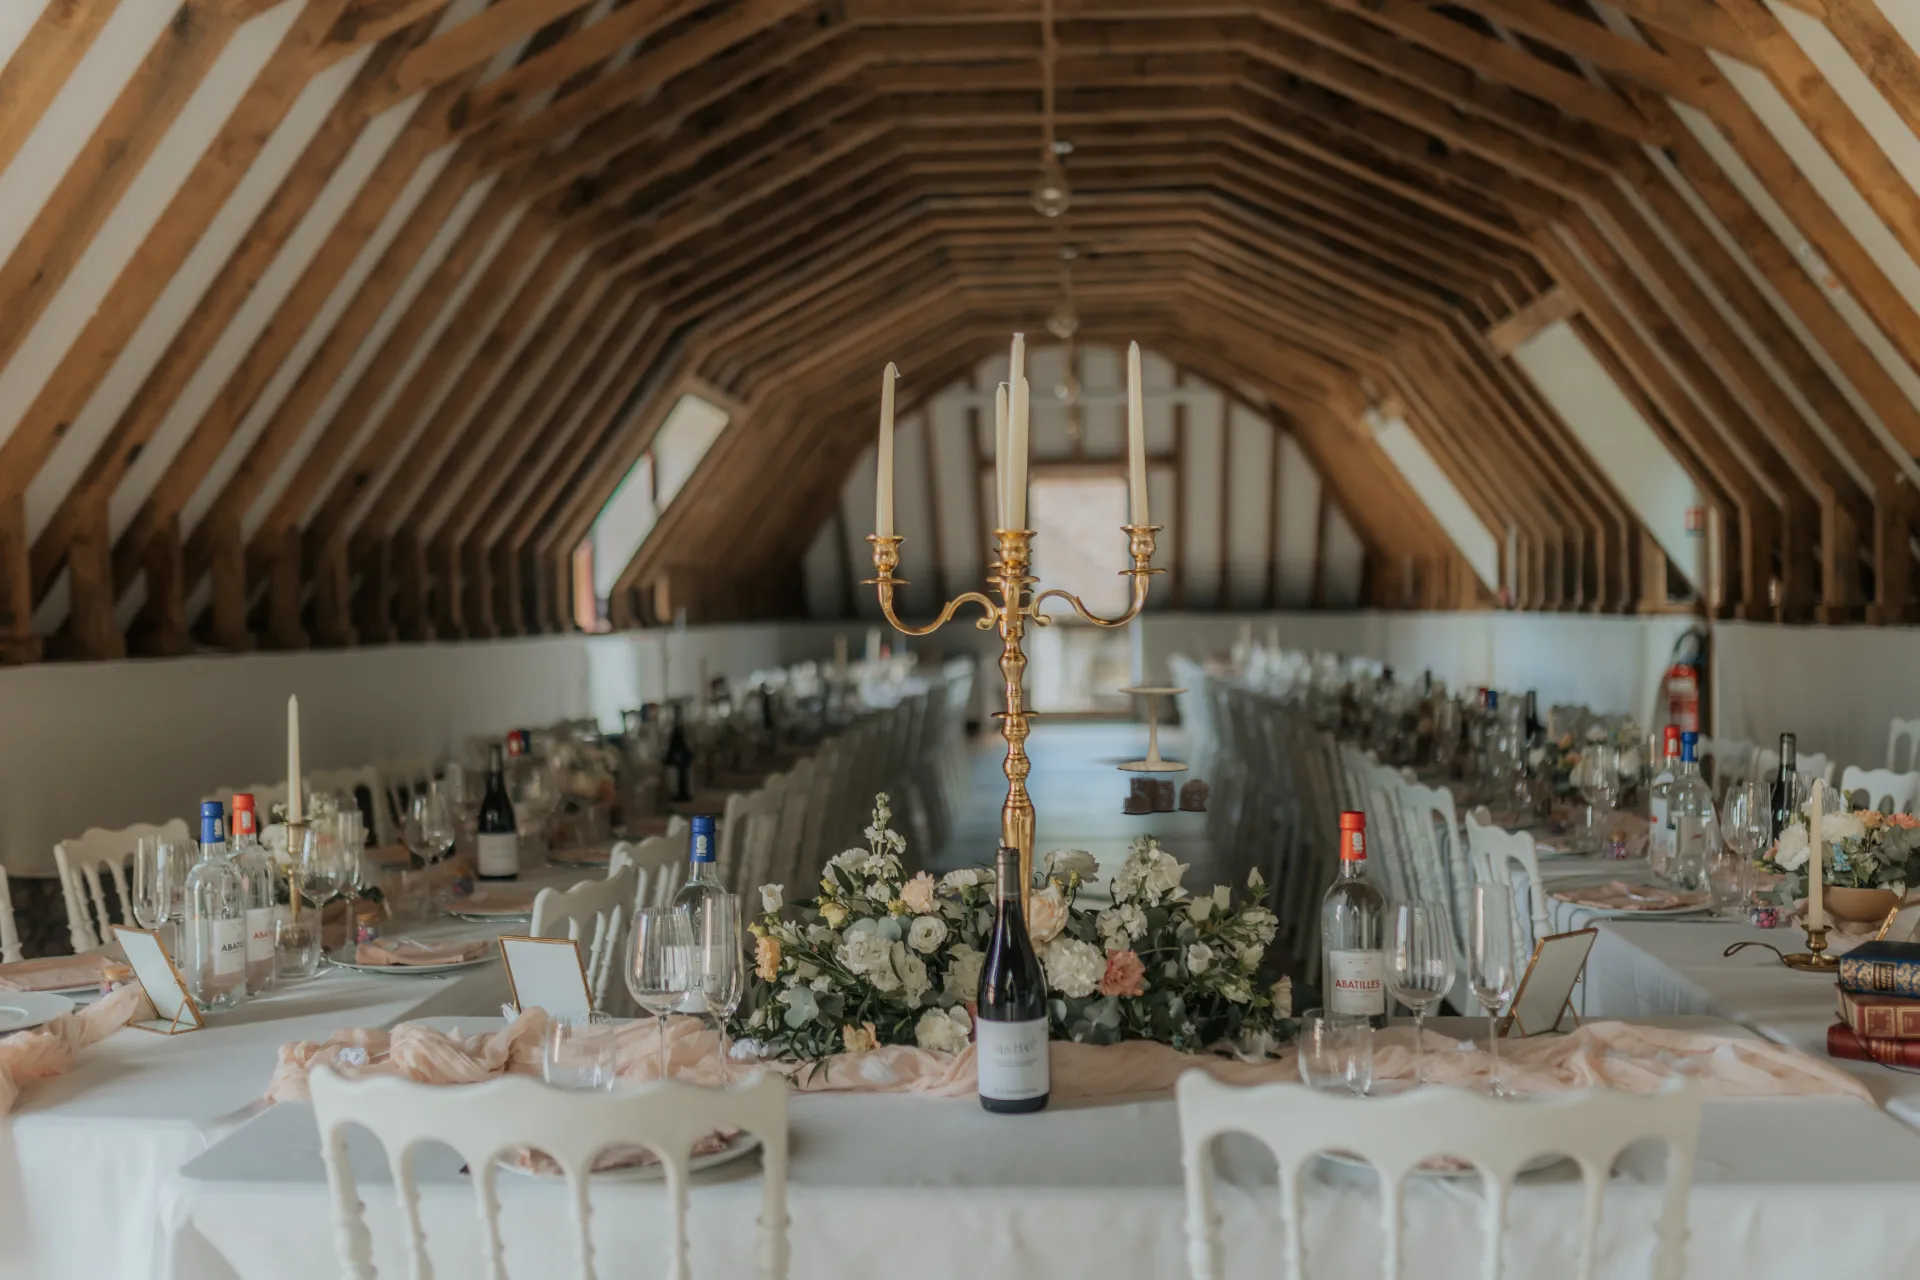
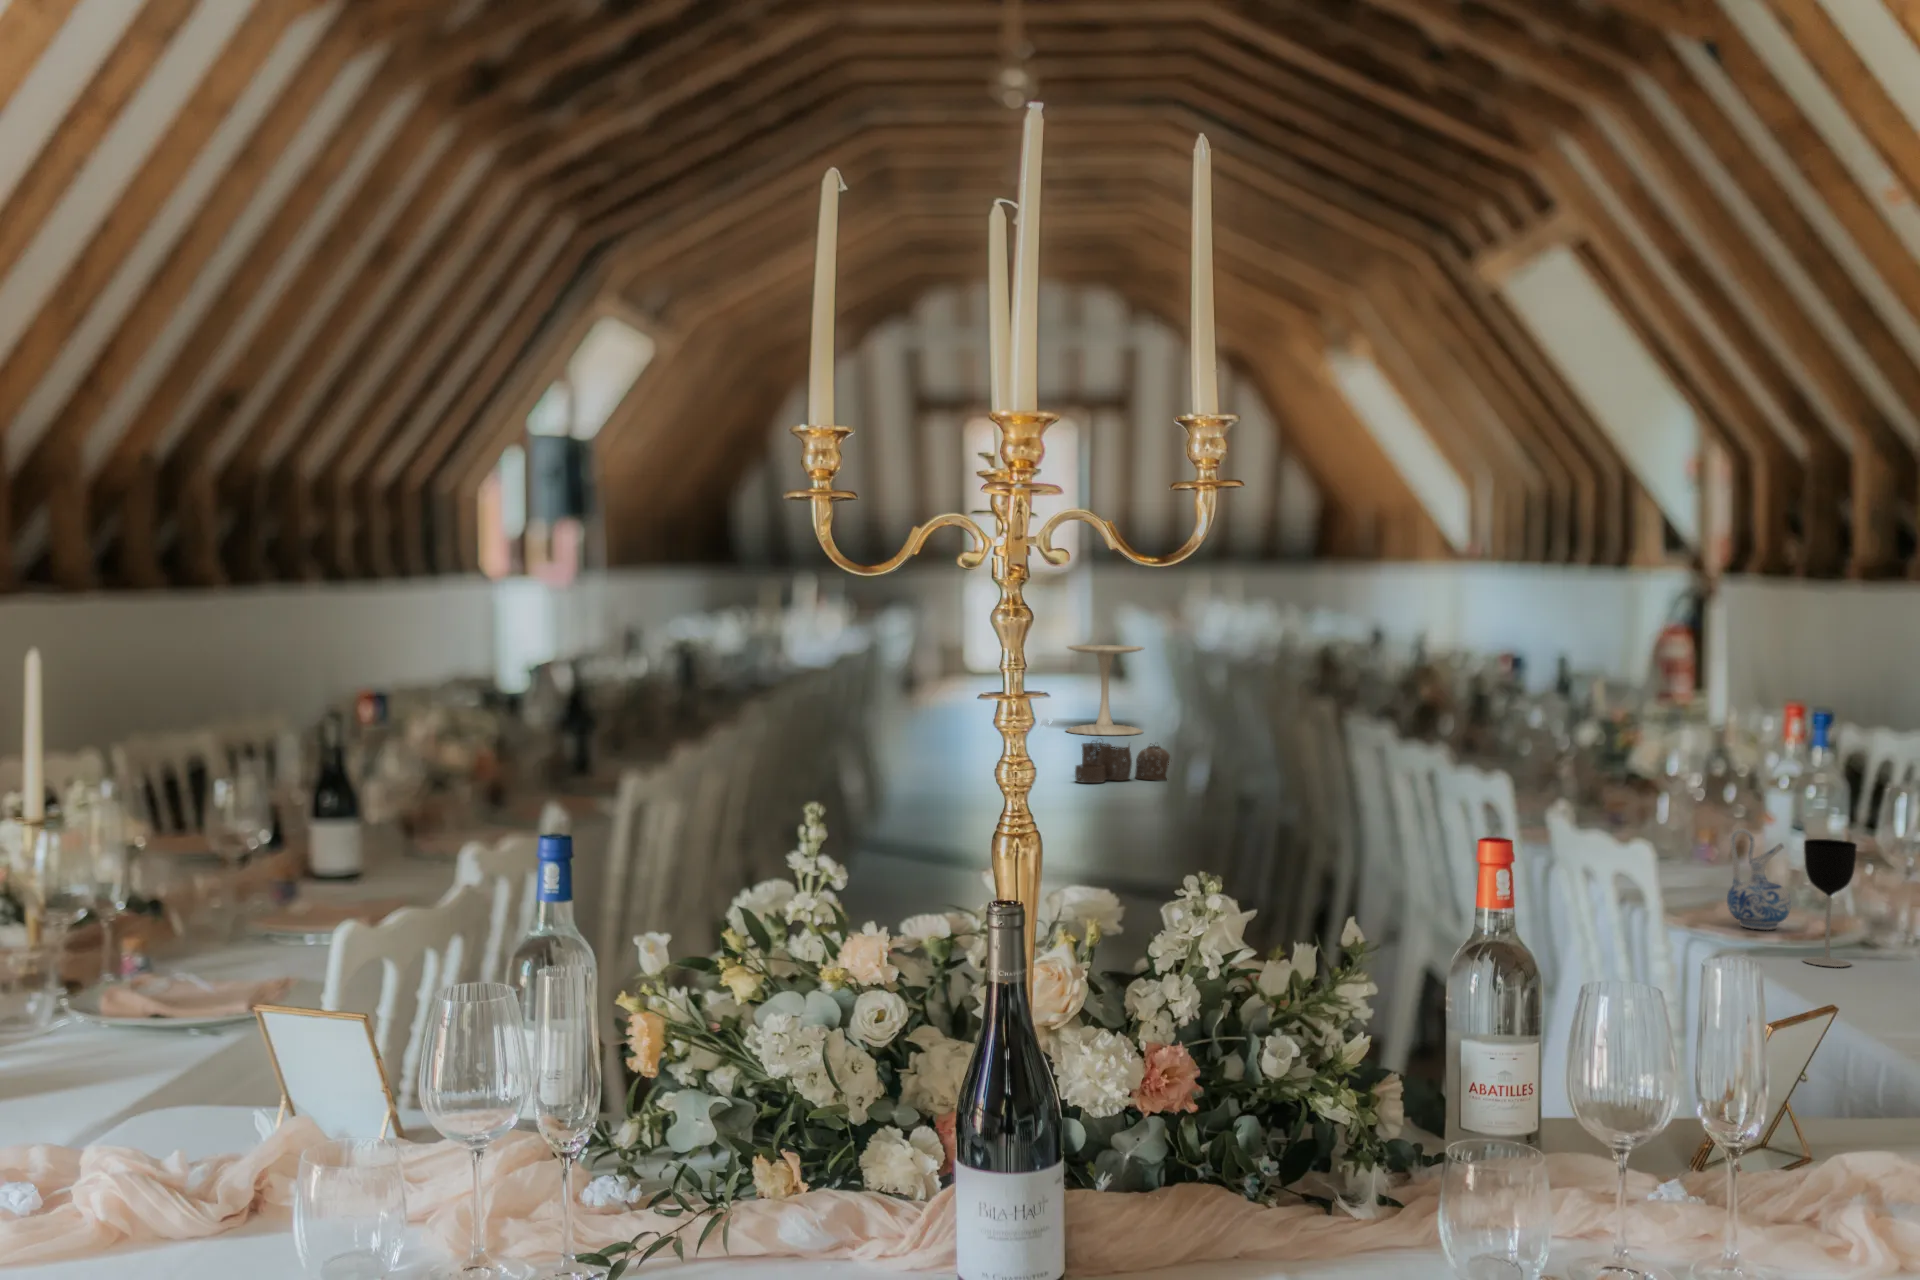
ceramic pitcher: none [1608,822,1657,902] -> present [1727,828,1791,930]
wine glass: none [1654,828,1694,926] -> present [1804,839,1857,967]

